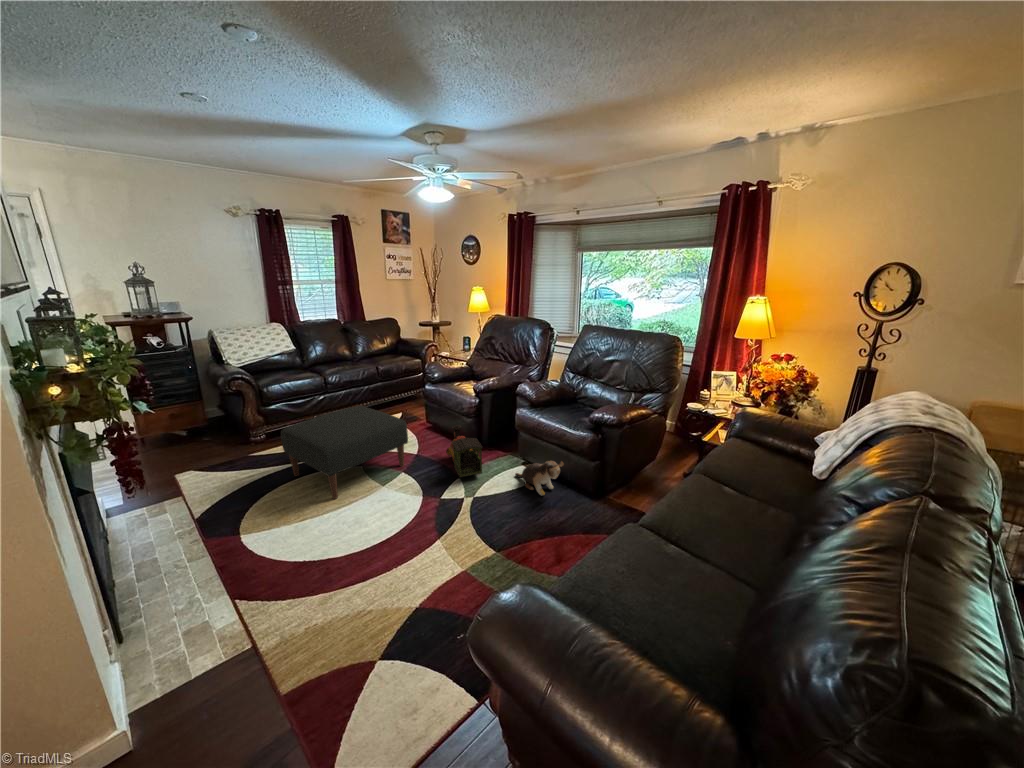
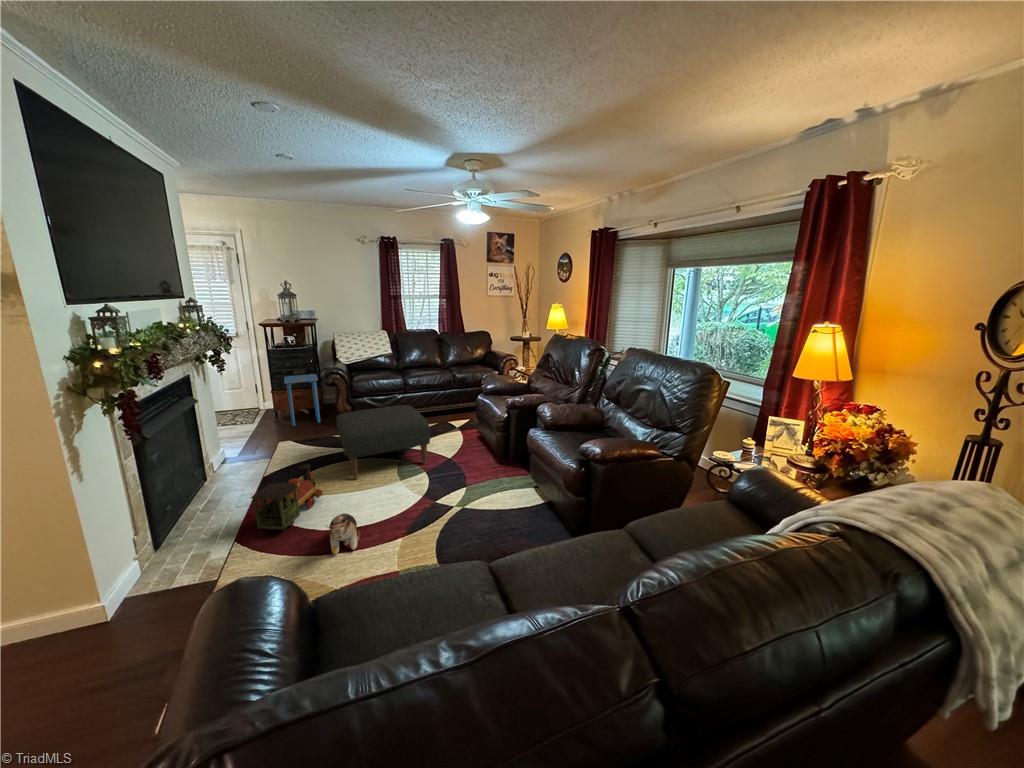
side table: none [153,385,219,456] -> present [284,374,320,426]
toy train: present [446,425,483,477] -> present [251,464,323,530]
plush toy: present [515,461,564,495] -> present [326,514,360,555]

